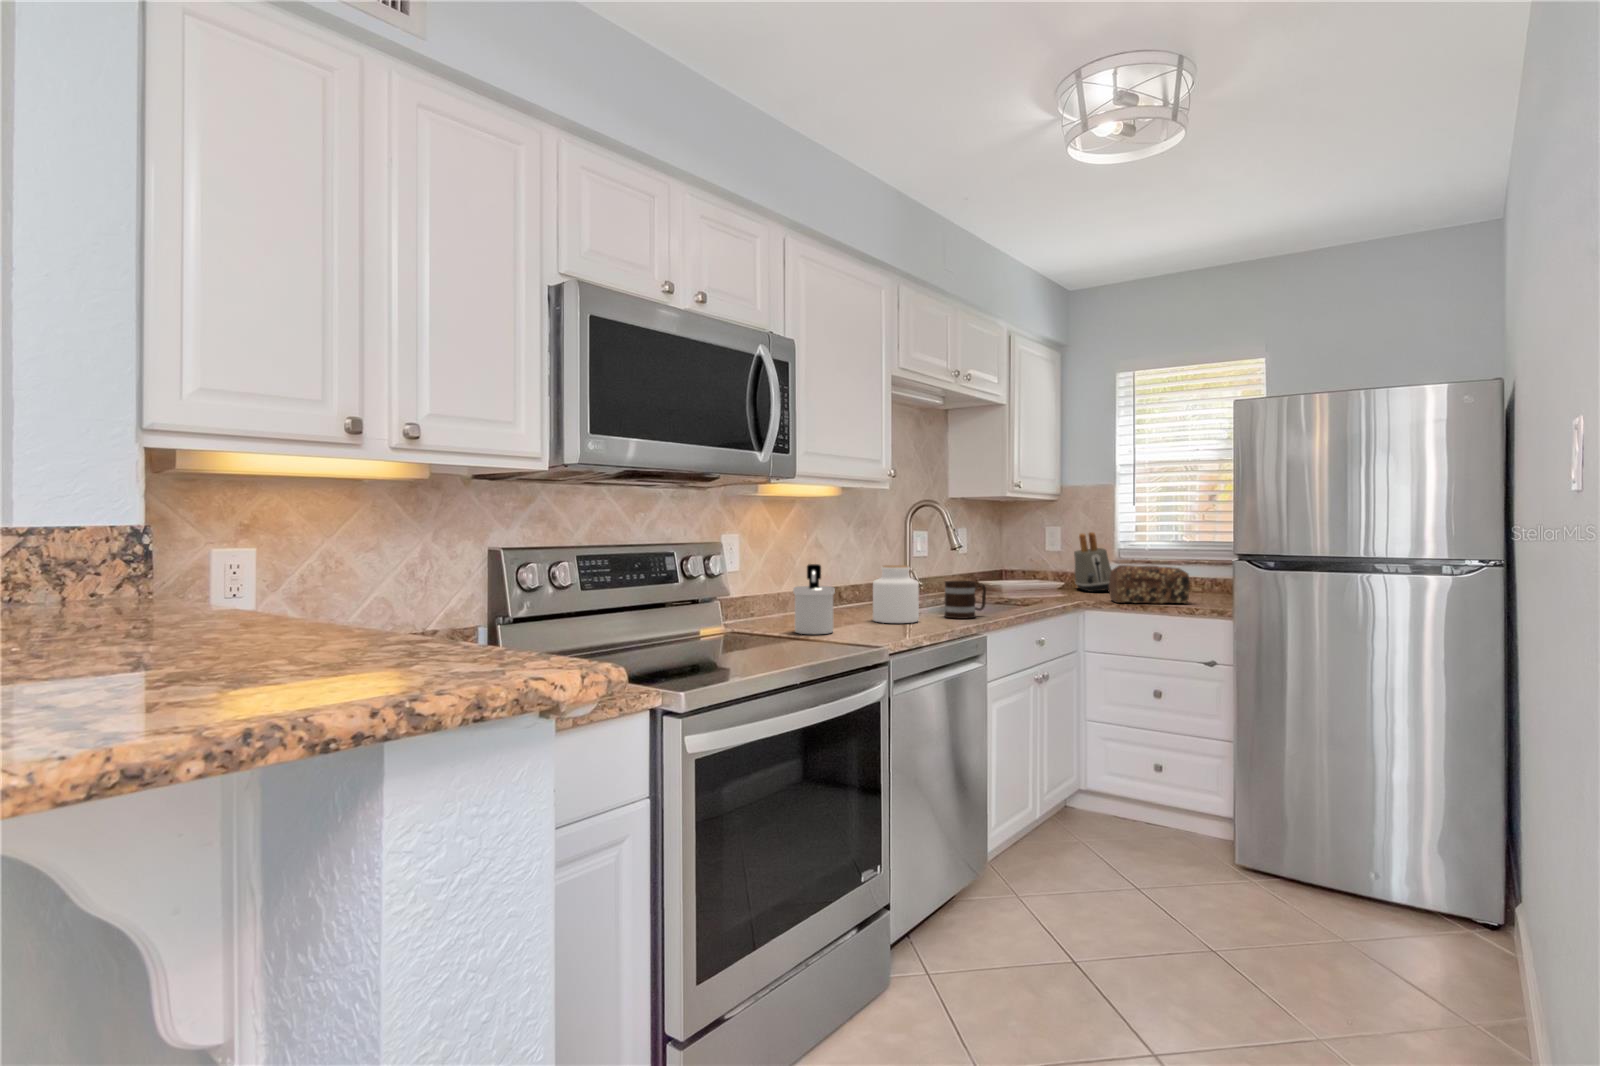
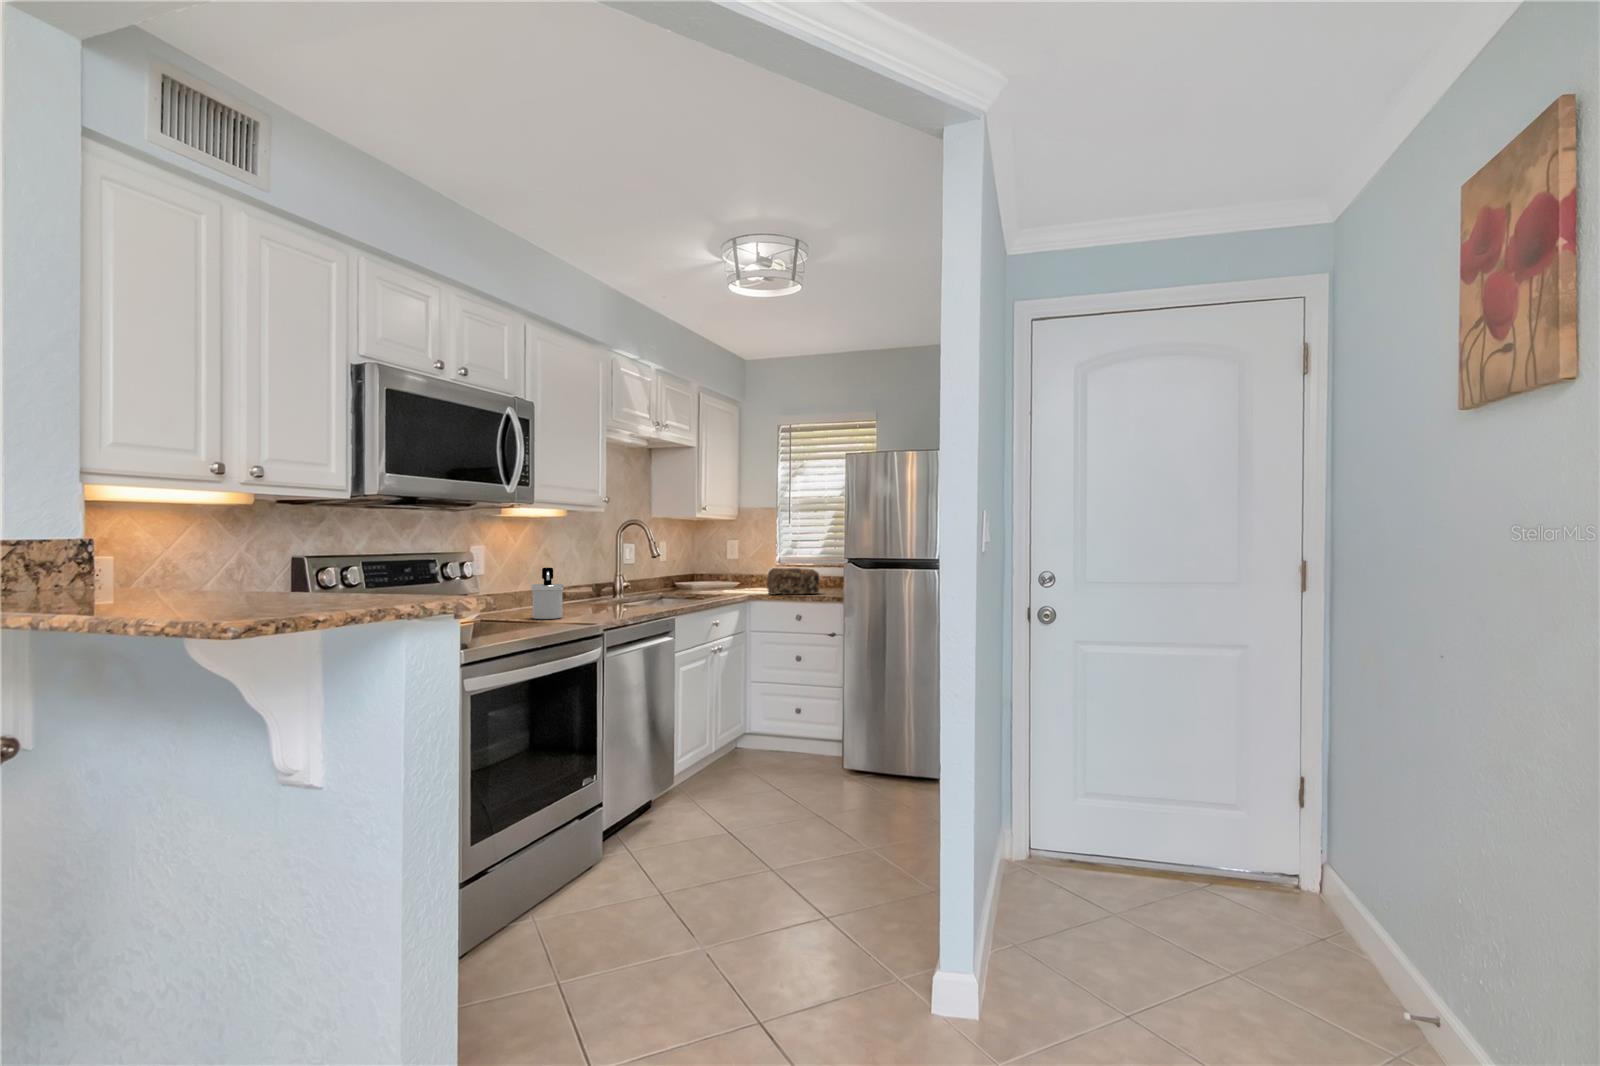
toaster: present [1074,532,1112,592] -> none [747,544,774,588]
jar: present [873,565,919,623] -> none [592,568,626,611]
mug: present [944,581,986,619] -> none [646,579,677,607]

